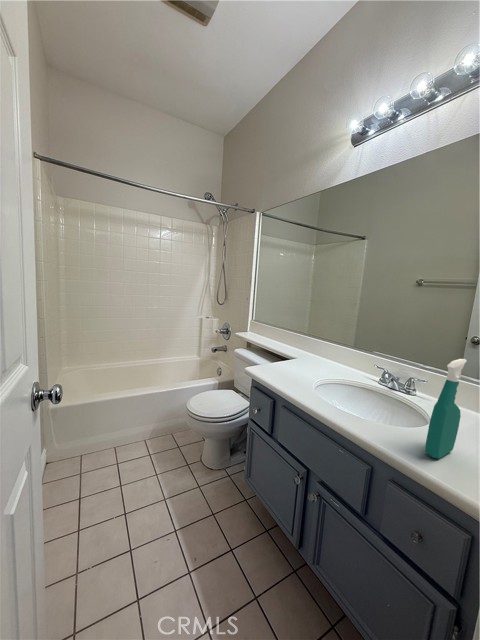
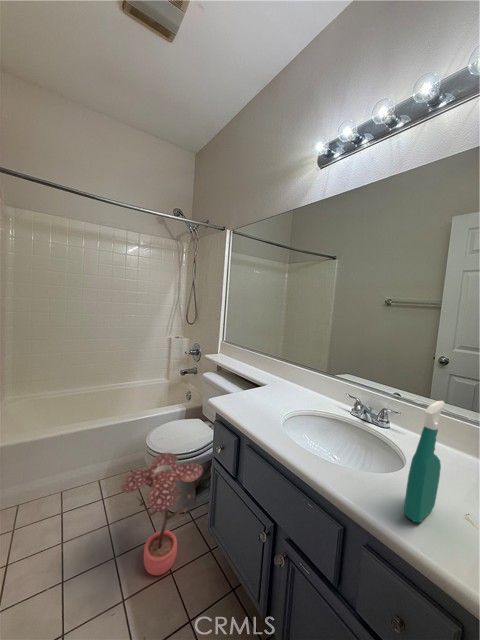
potted plant: none [171,416,240,516] -> present [121,453,203,575]

